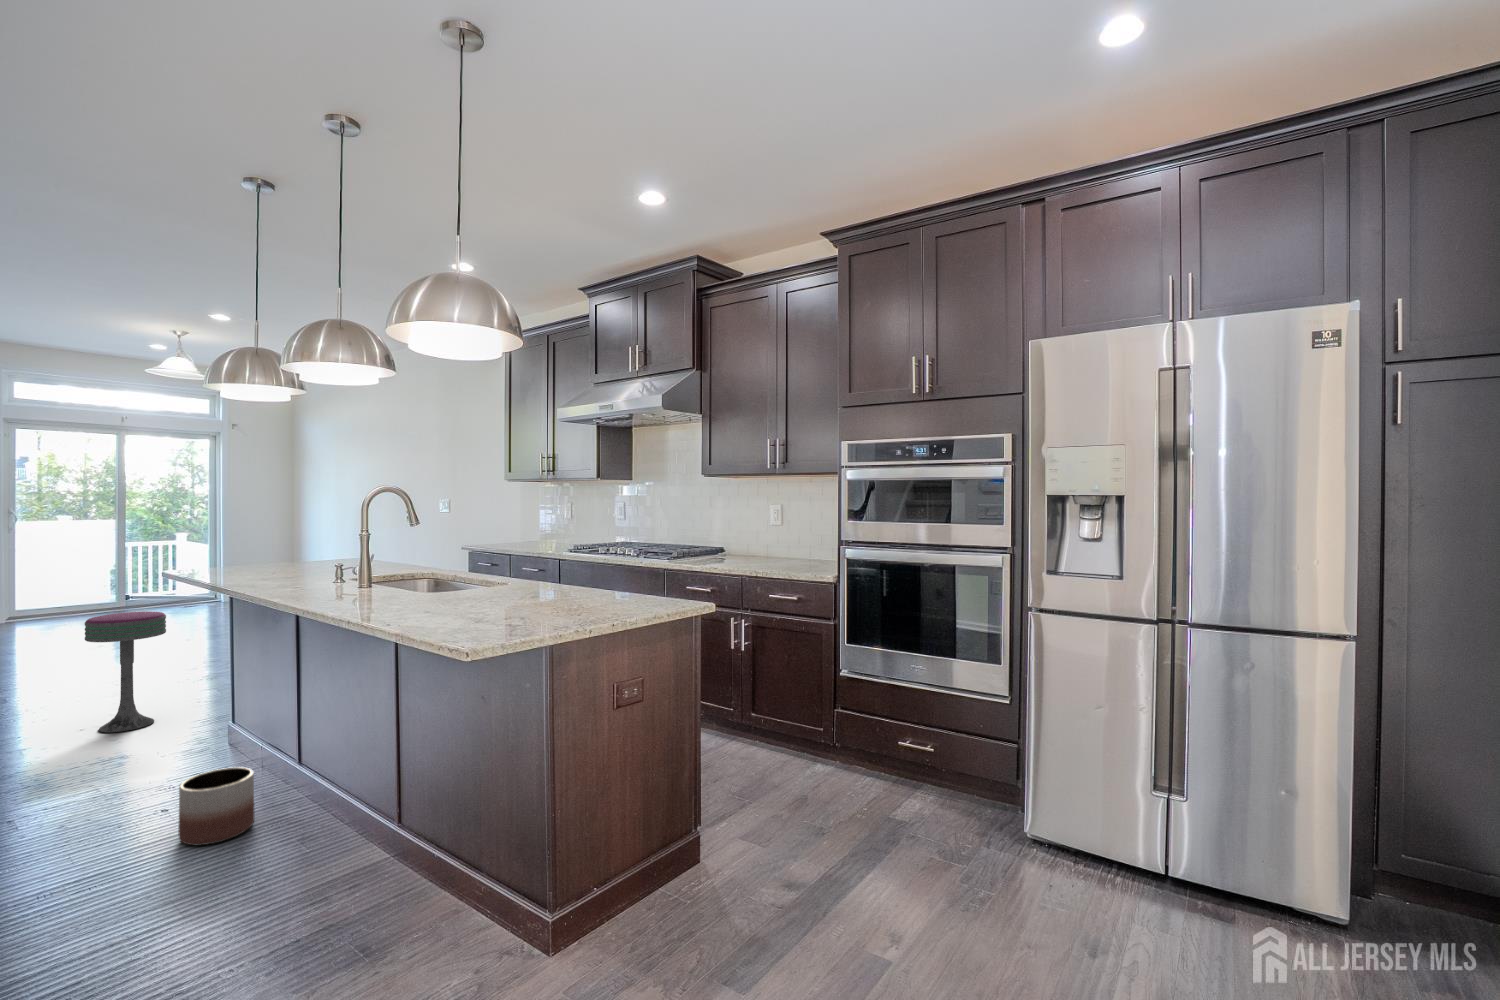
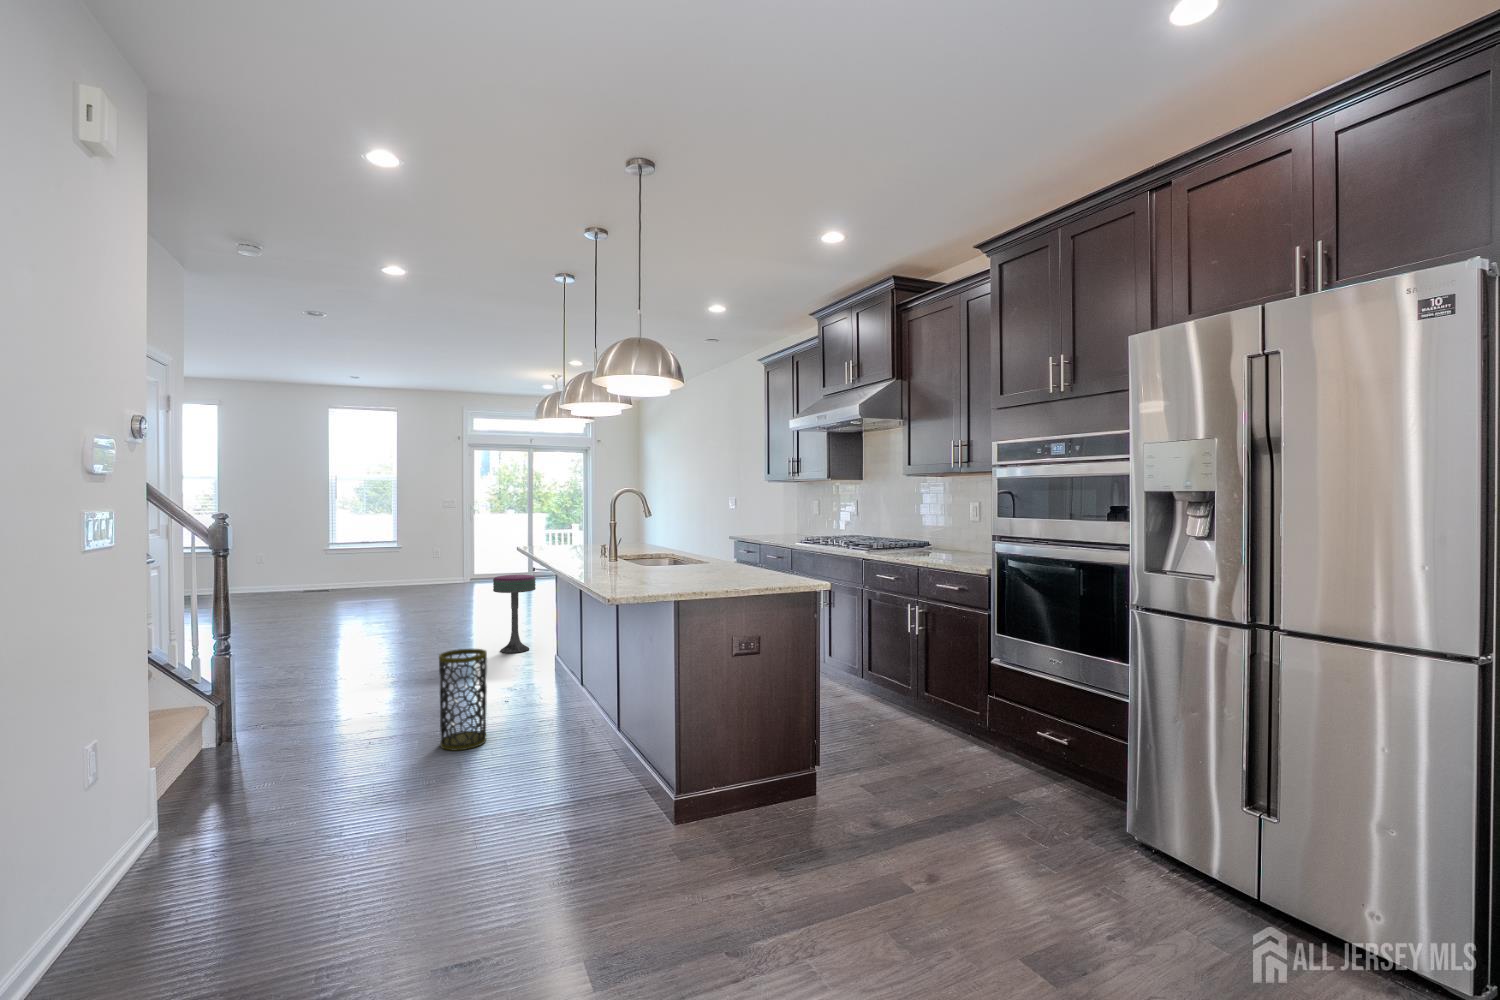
trash can: none [41,746,144,932] -> present [439,649,487,750]
planter: present [179,767,255,845] -> none [513,676,554,722]

